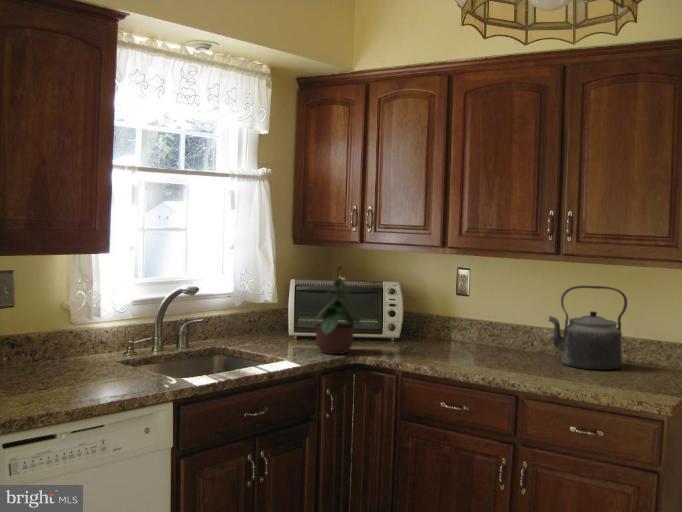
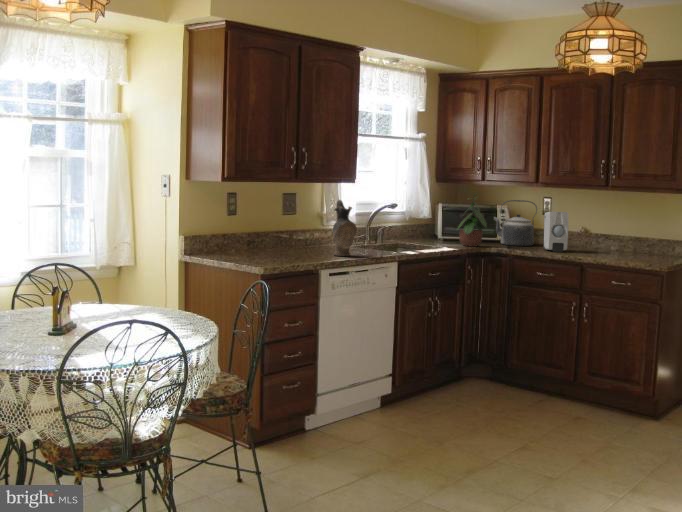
ceramic pitcher: none [29,286,77,399] -> present [333,200,357,256]
kettle: present [549,286,627,370] -> present [494,200,537,246]
soap dispenser: none [453,297,493,366] -> present [543,212,569,252]

